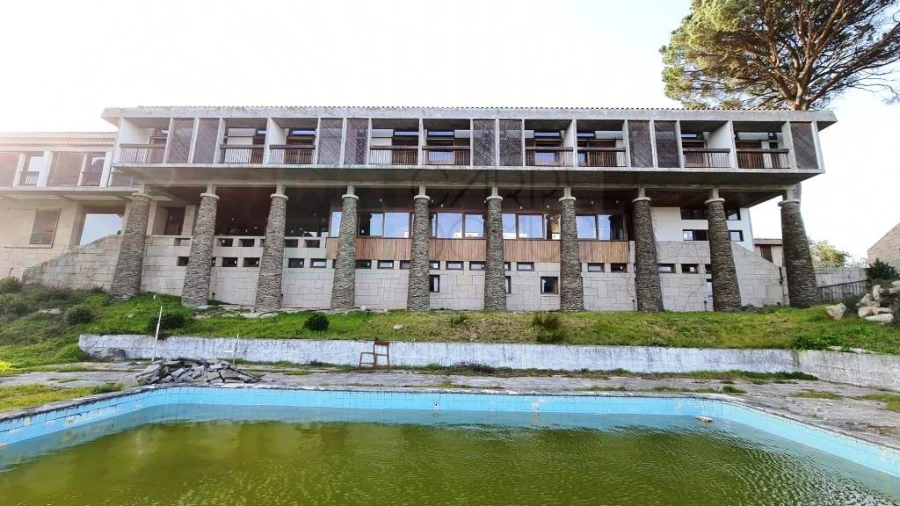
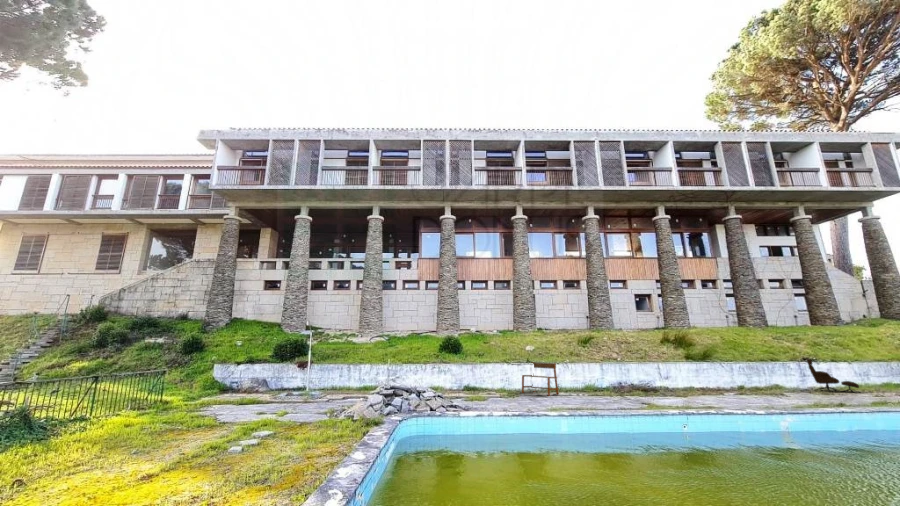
lounge chair: none [641,342,683,377] -> present [807,358,859,392]

